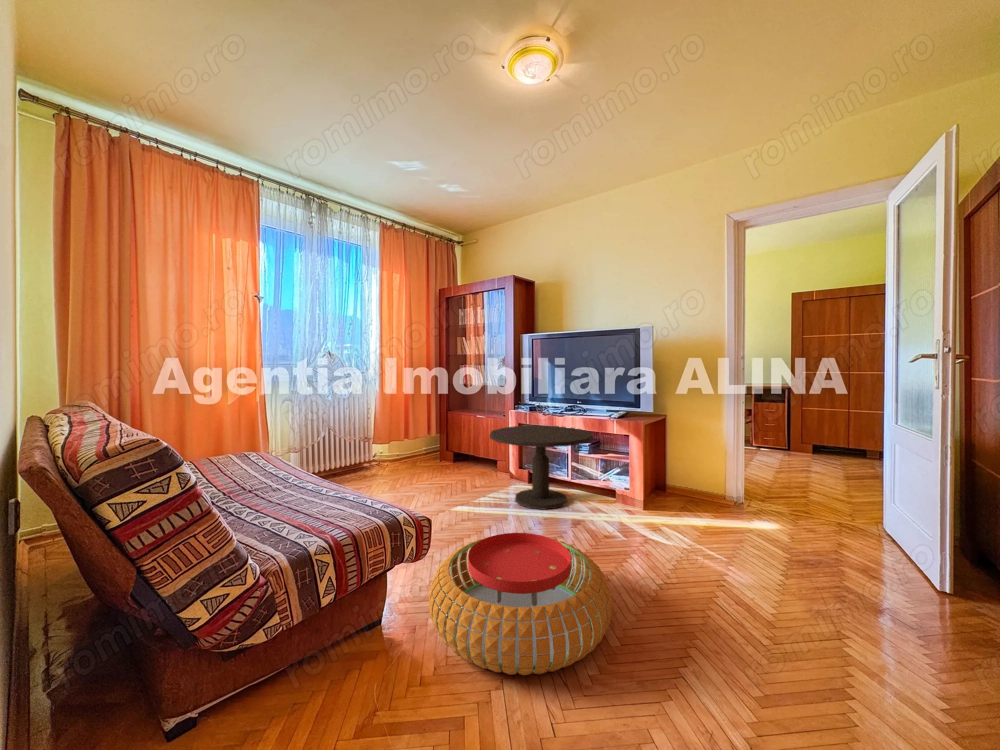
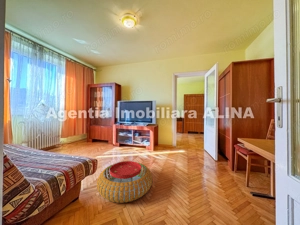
side table: present [490,425,593,510] -> none [109,129,141,155]

